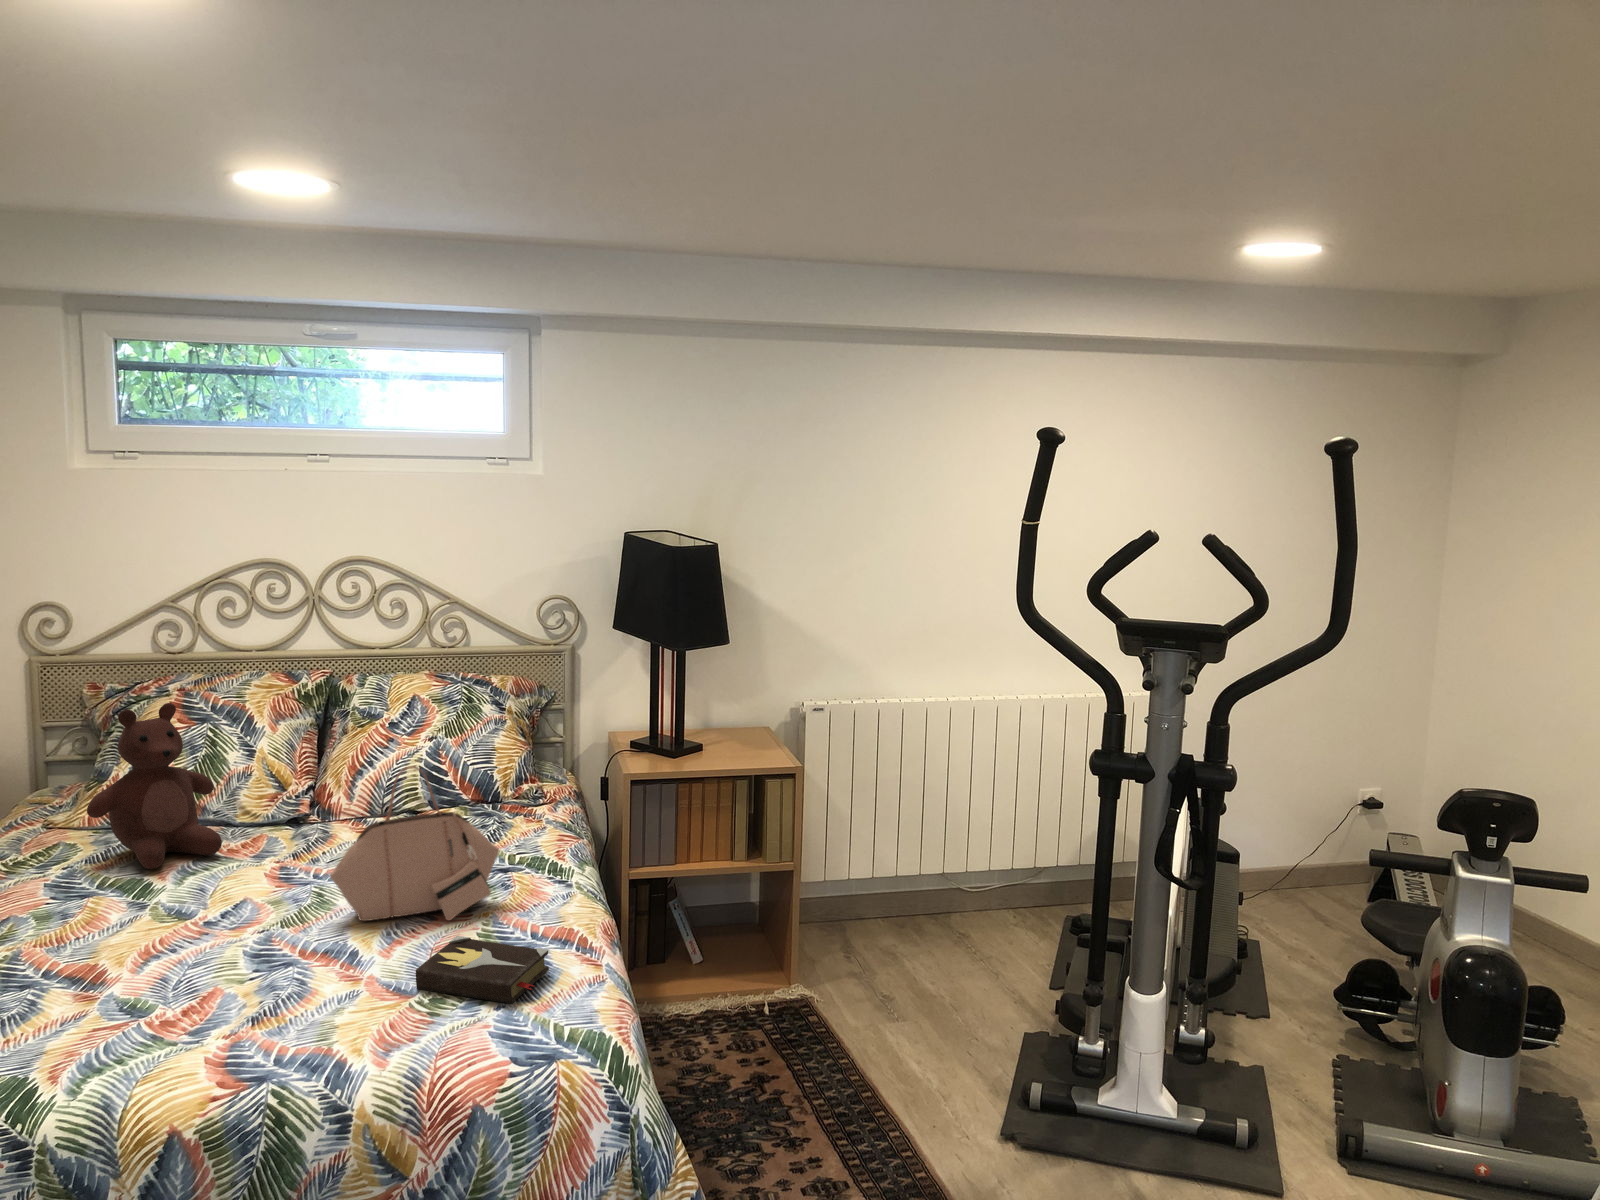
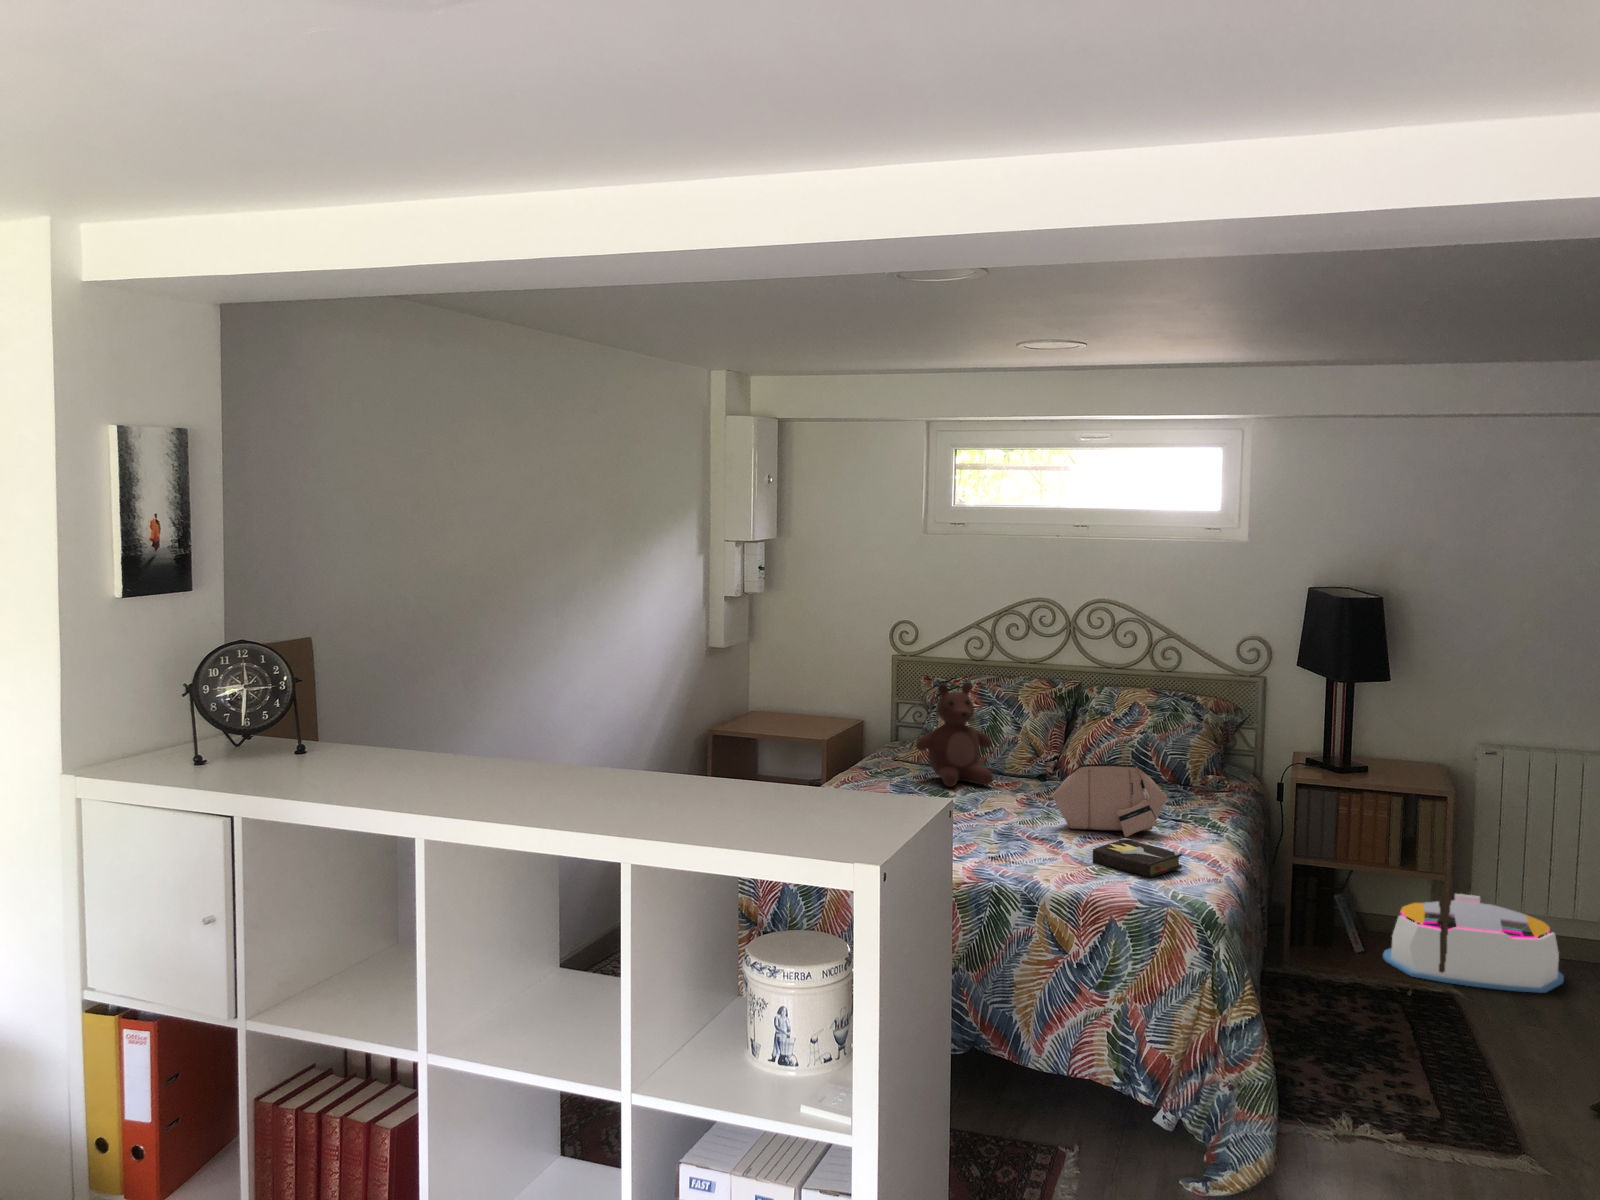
storage bin: none [727,869,907,984] -> present [1383,894,1564,993]

